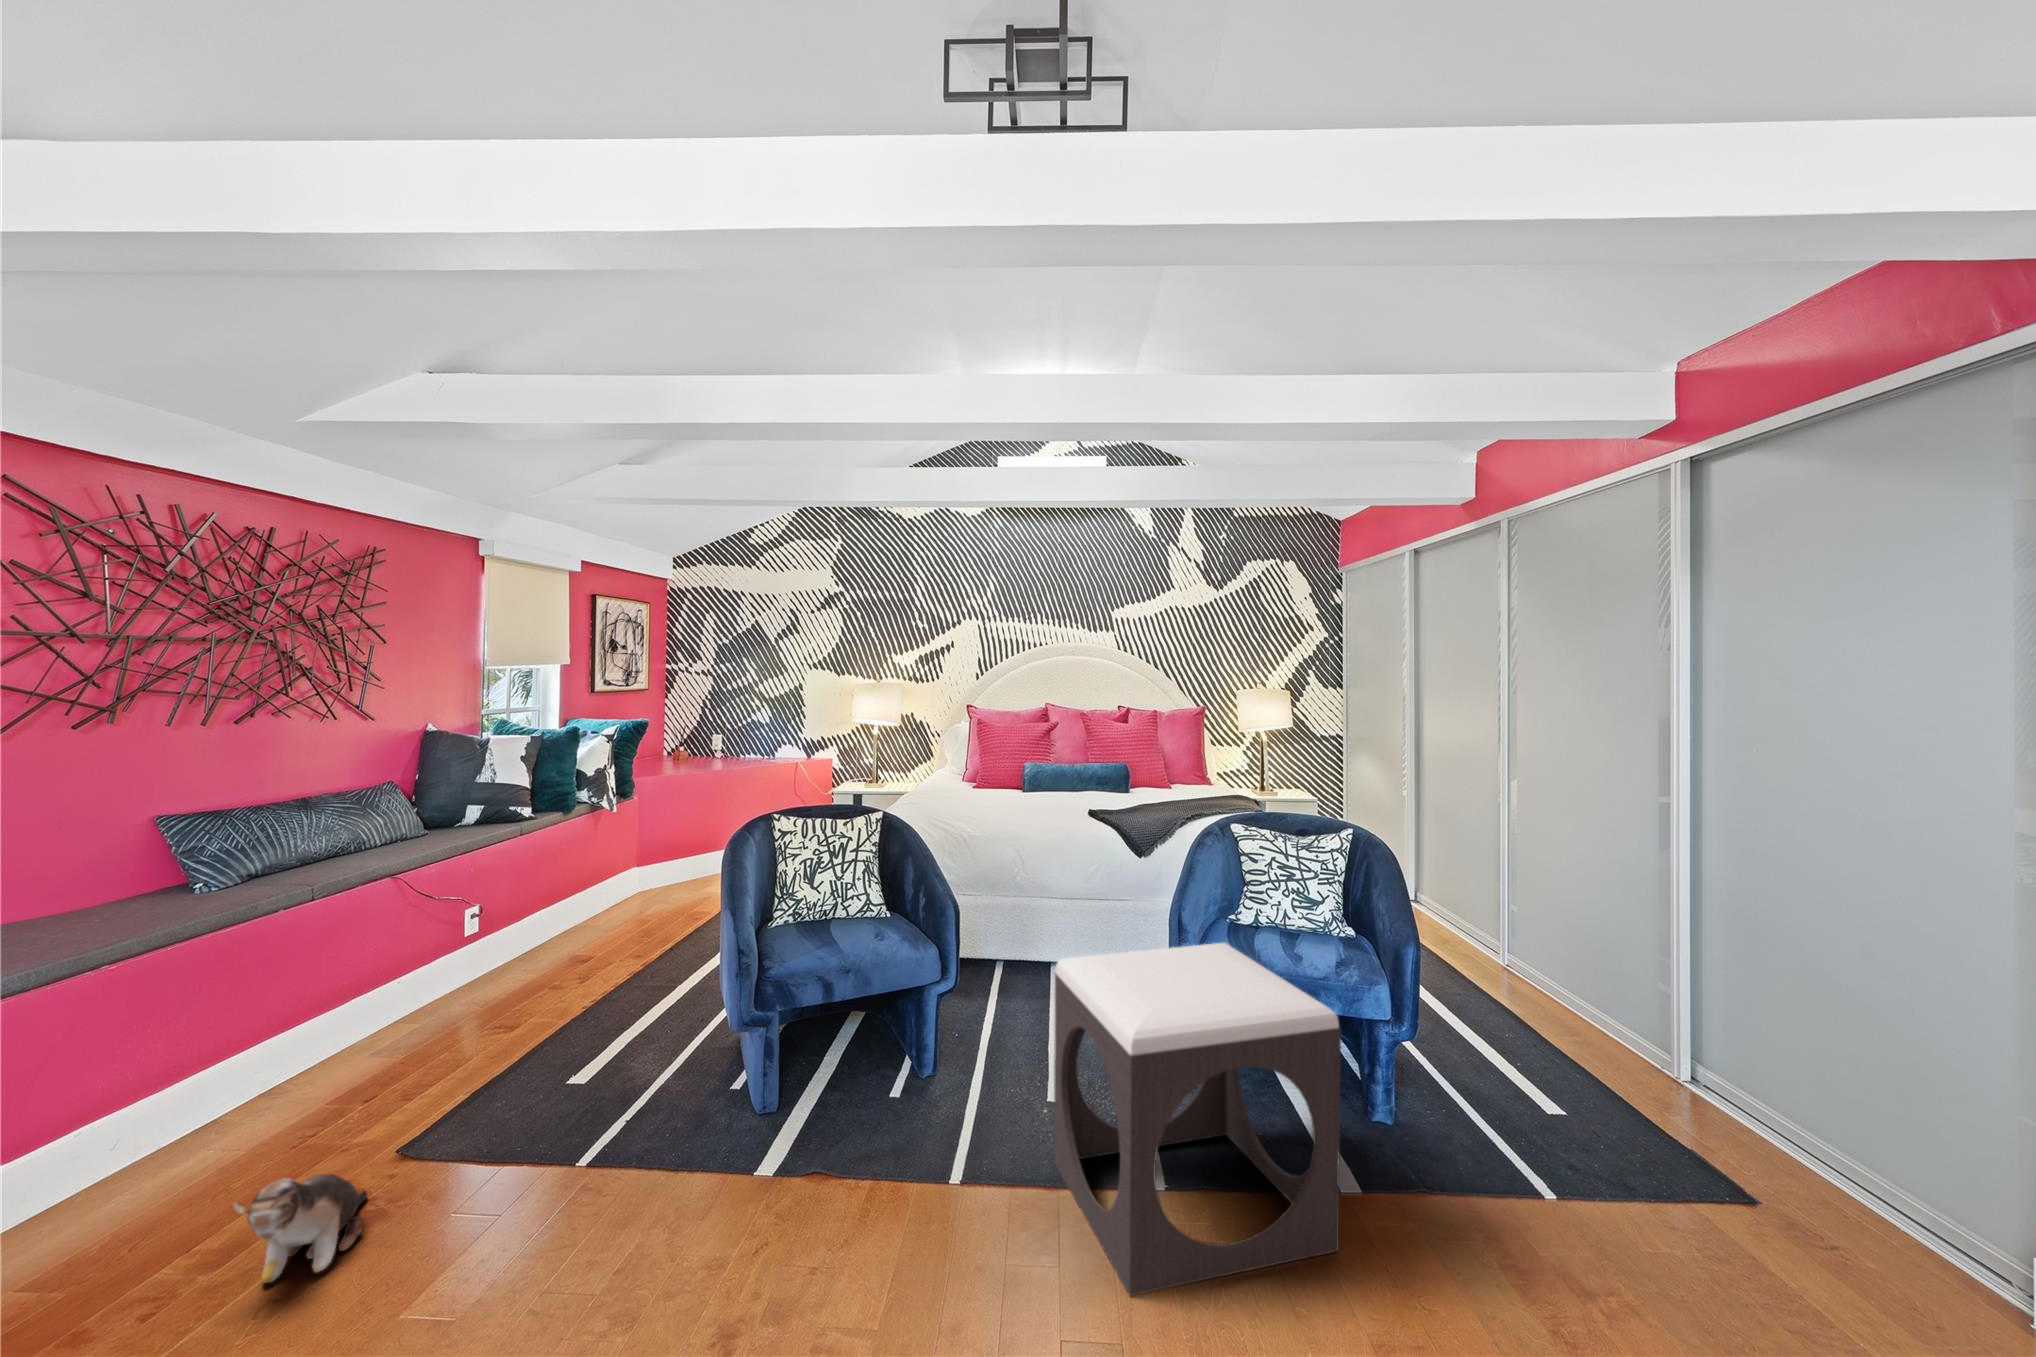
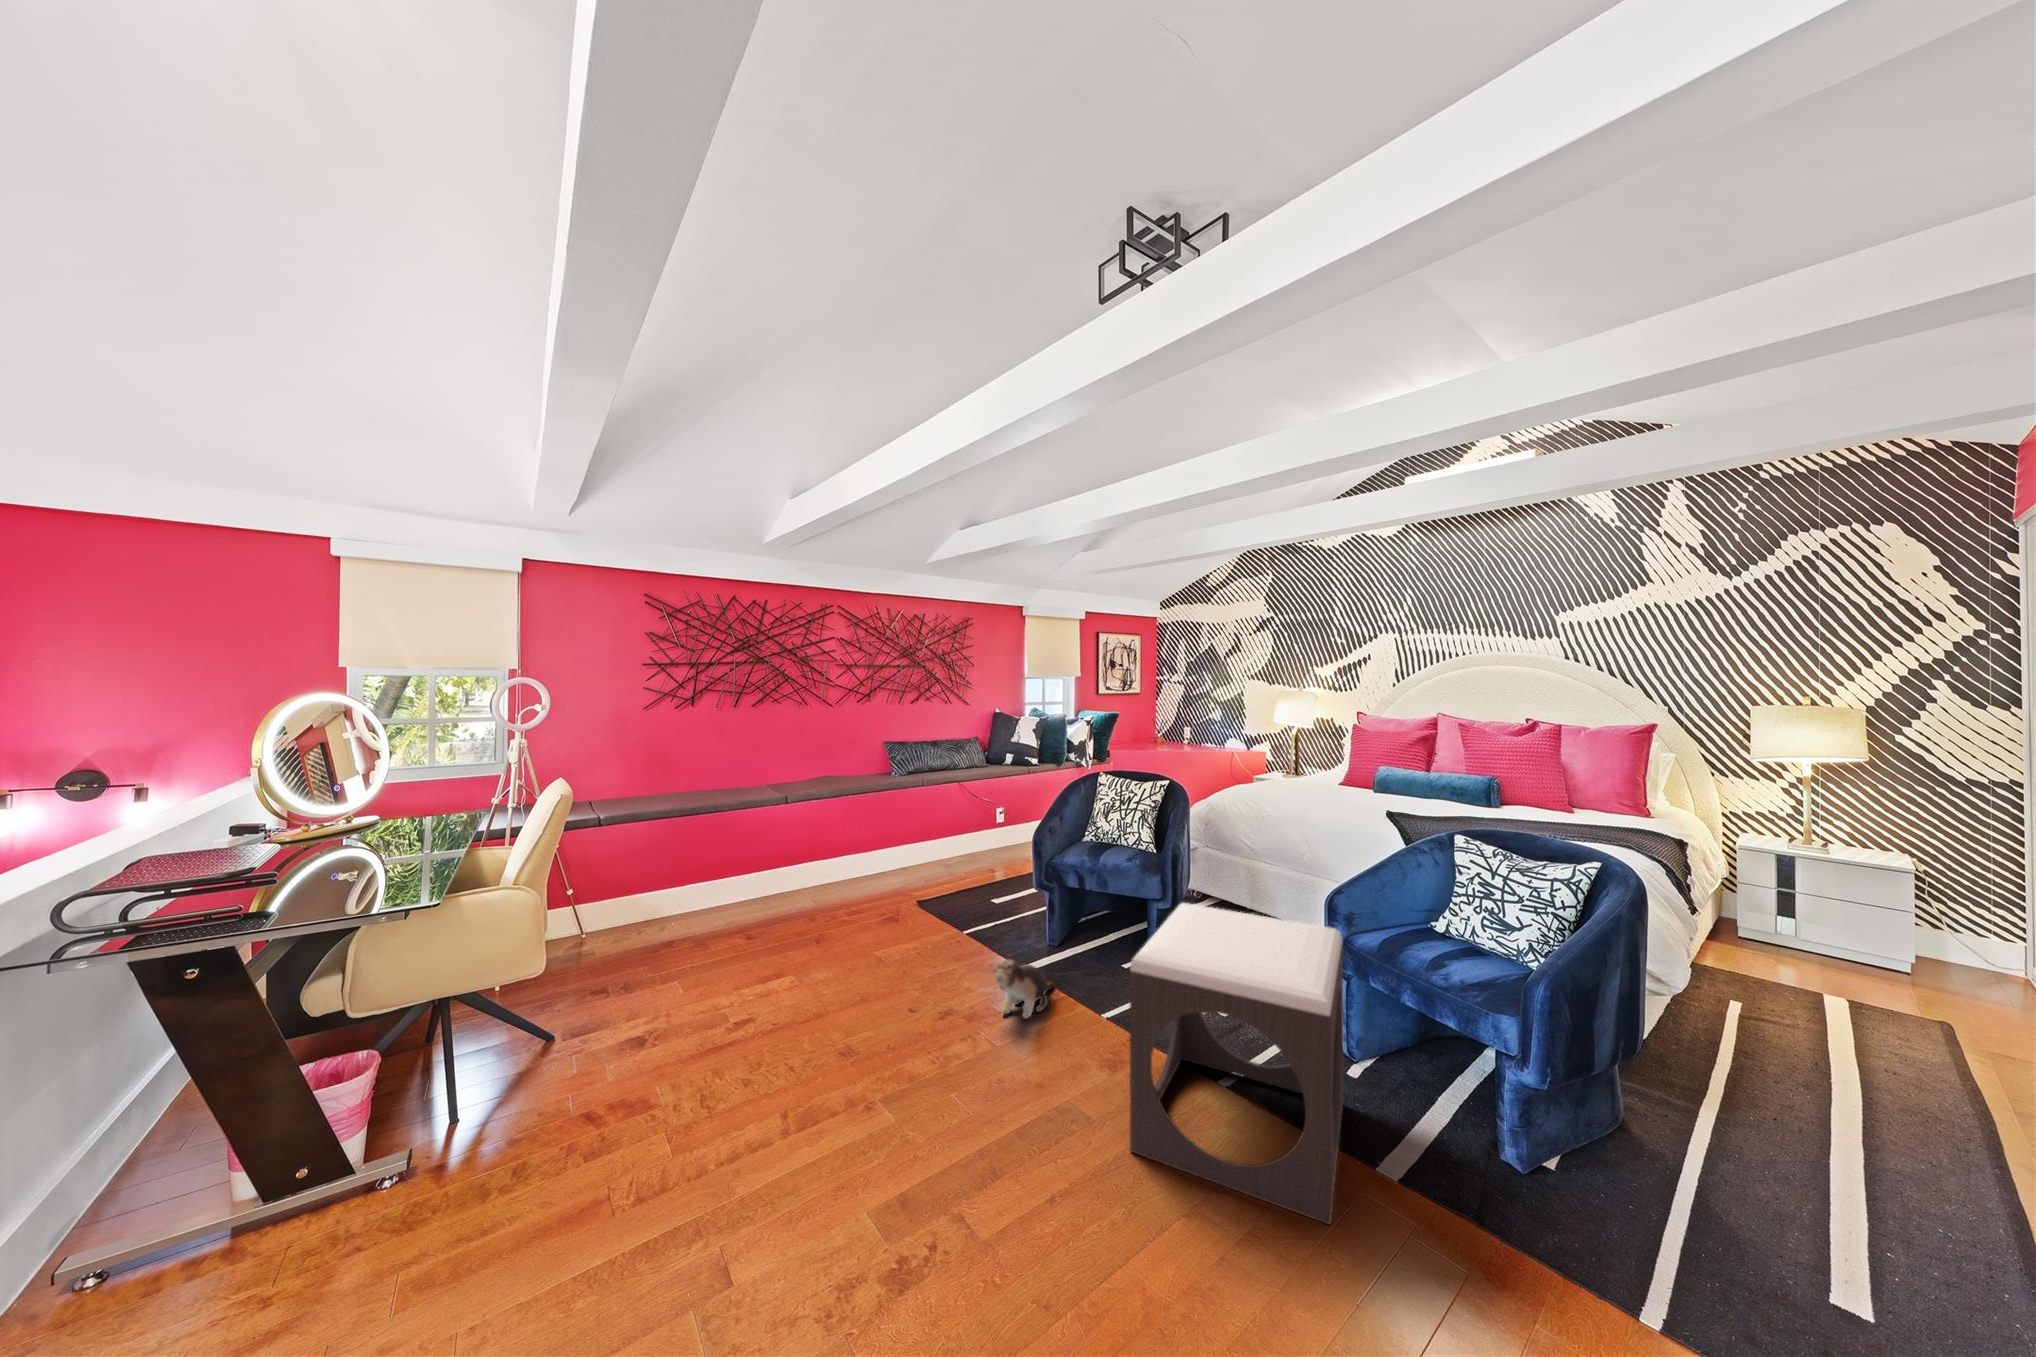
plush toy: present [233,1174,367,1283] -> present [989,959,1054,1018]

